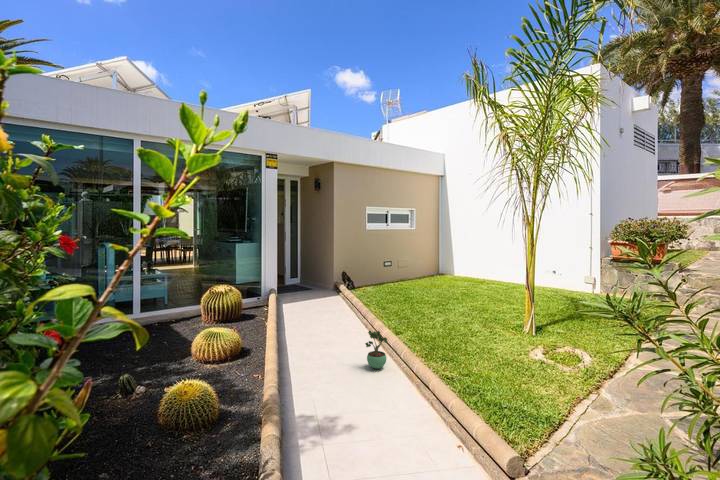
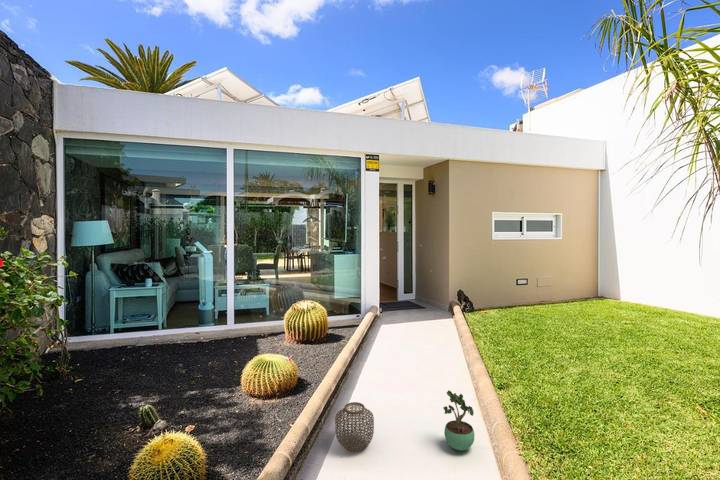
woven basket: none [293,348,321,382] -> present [335,402,374,452]

